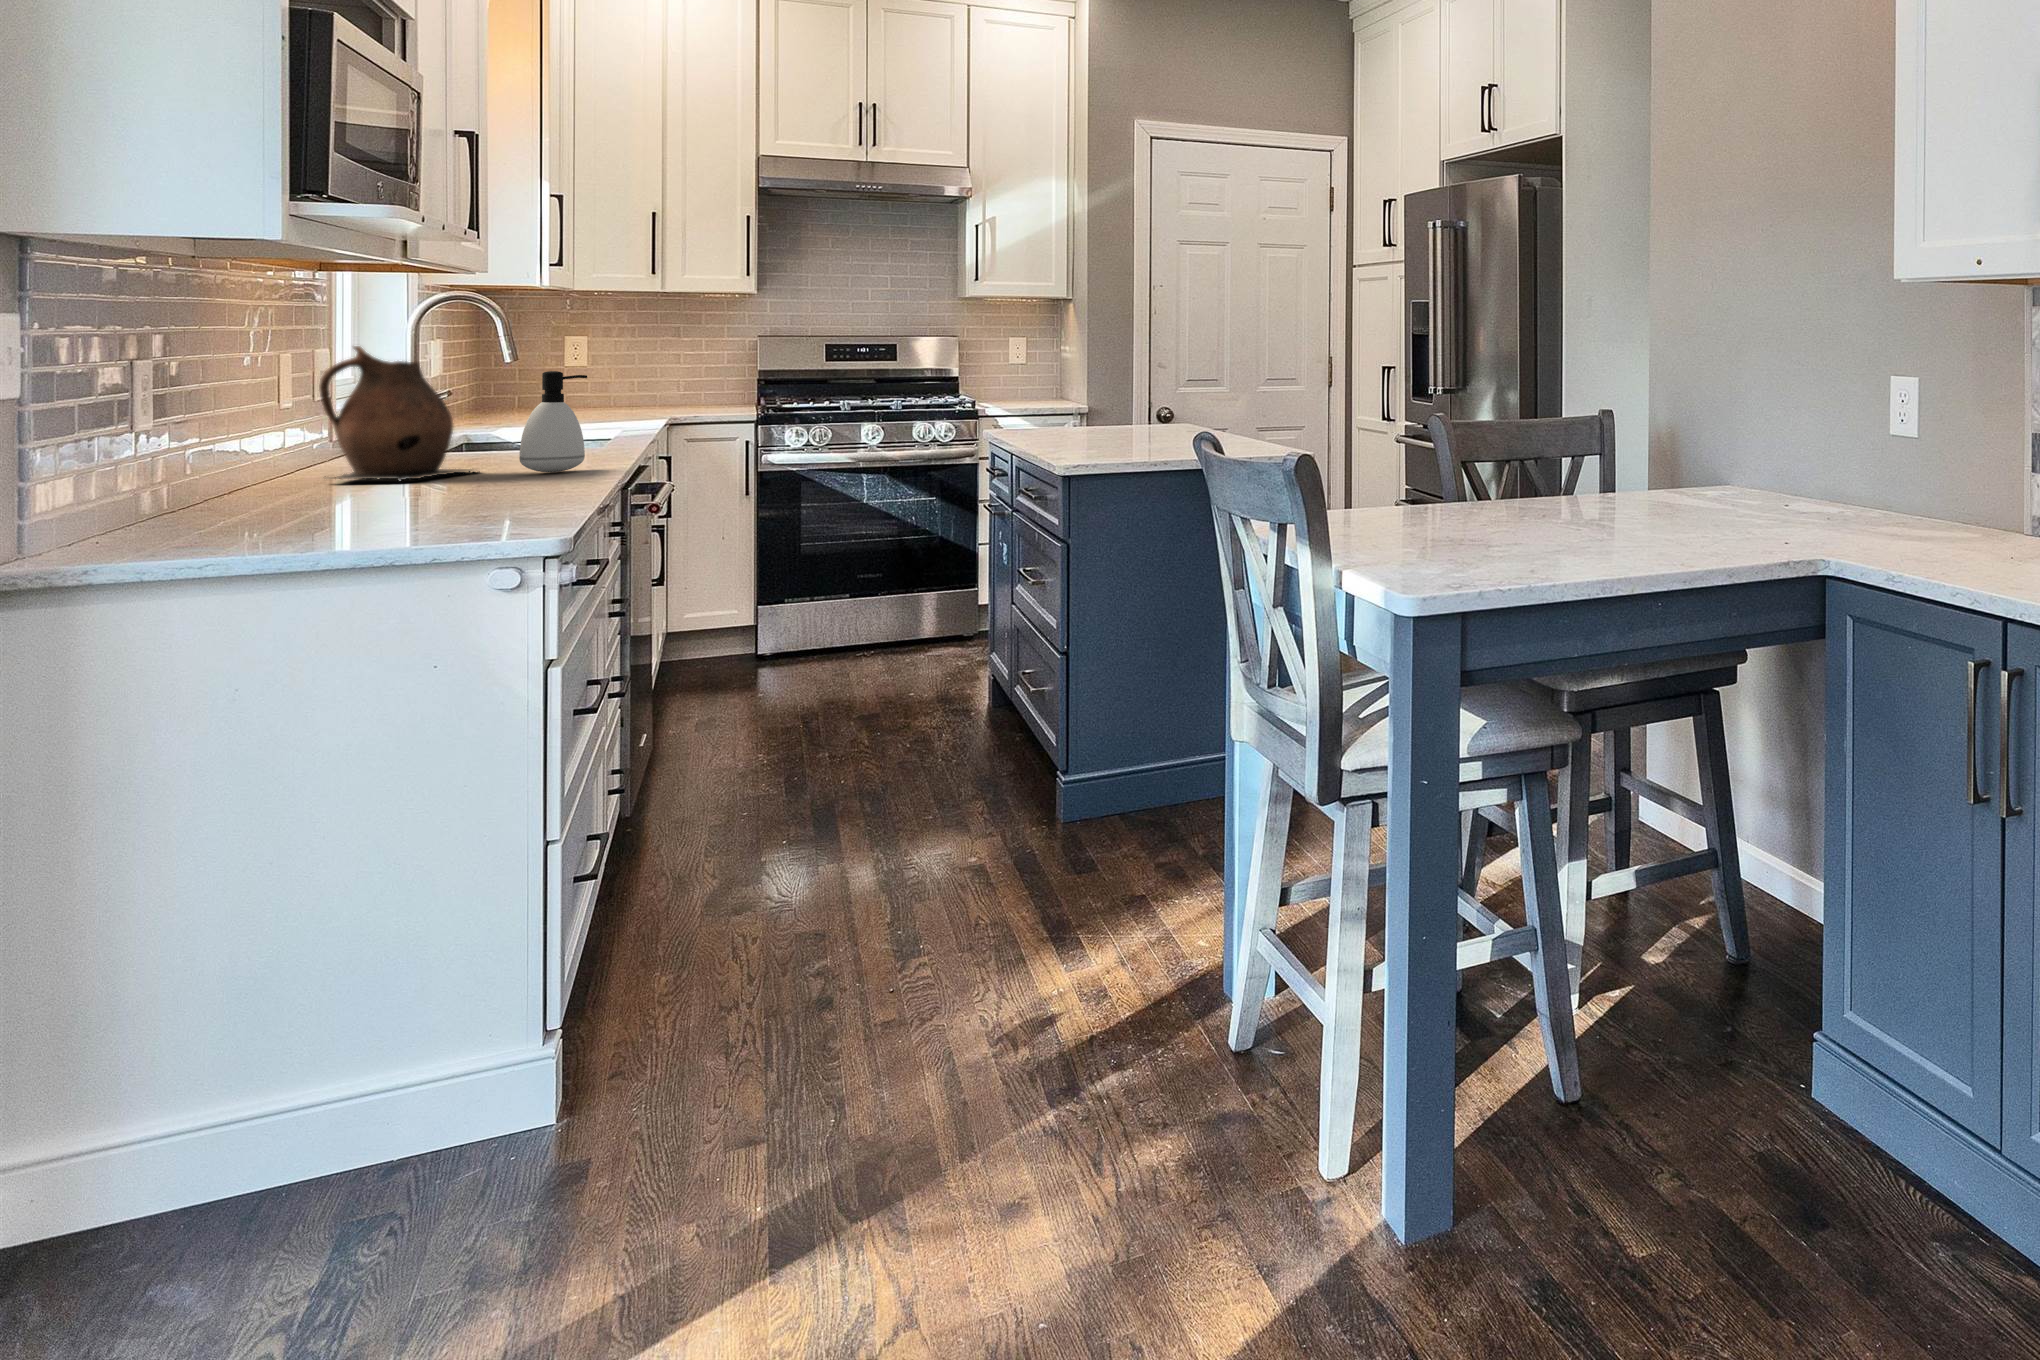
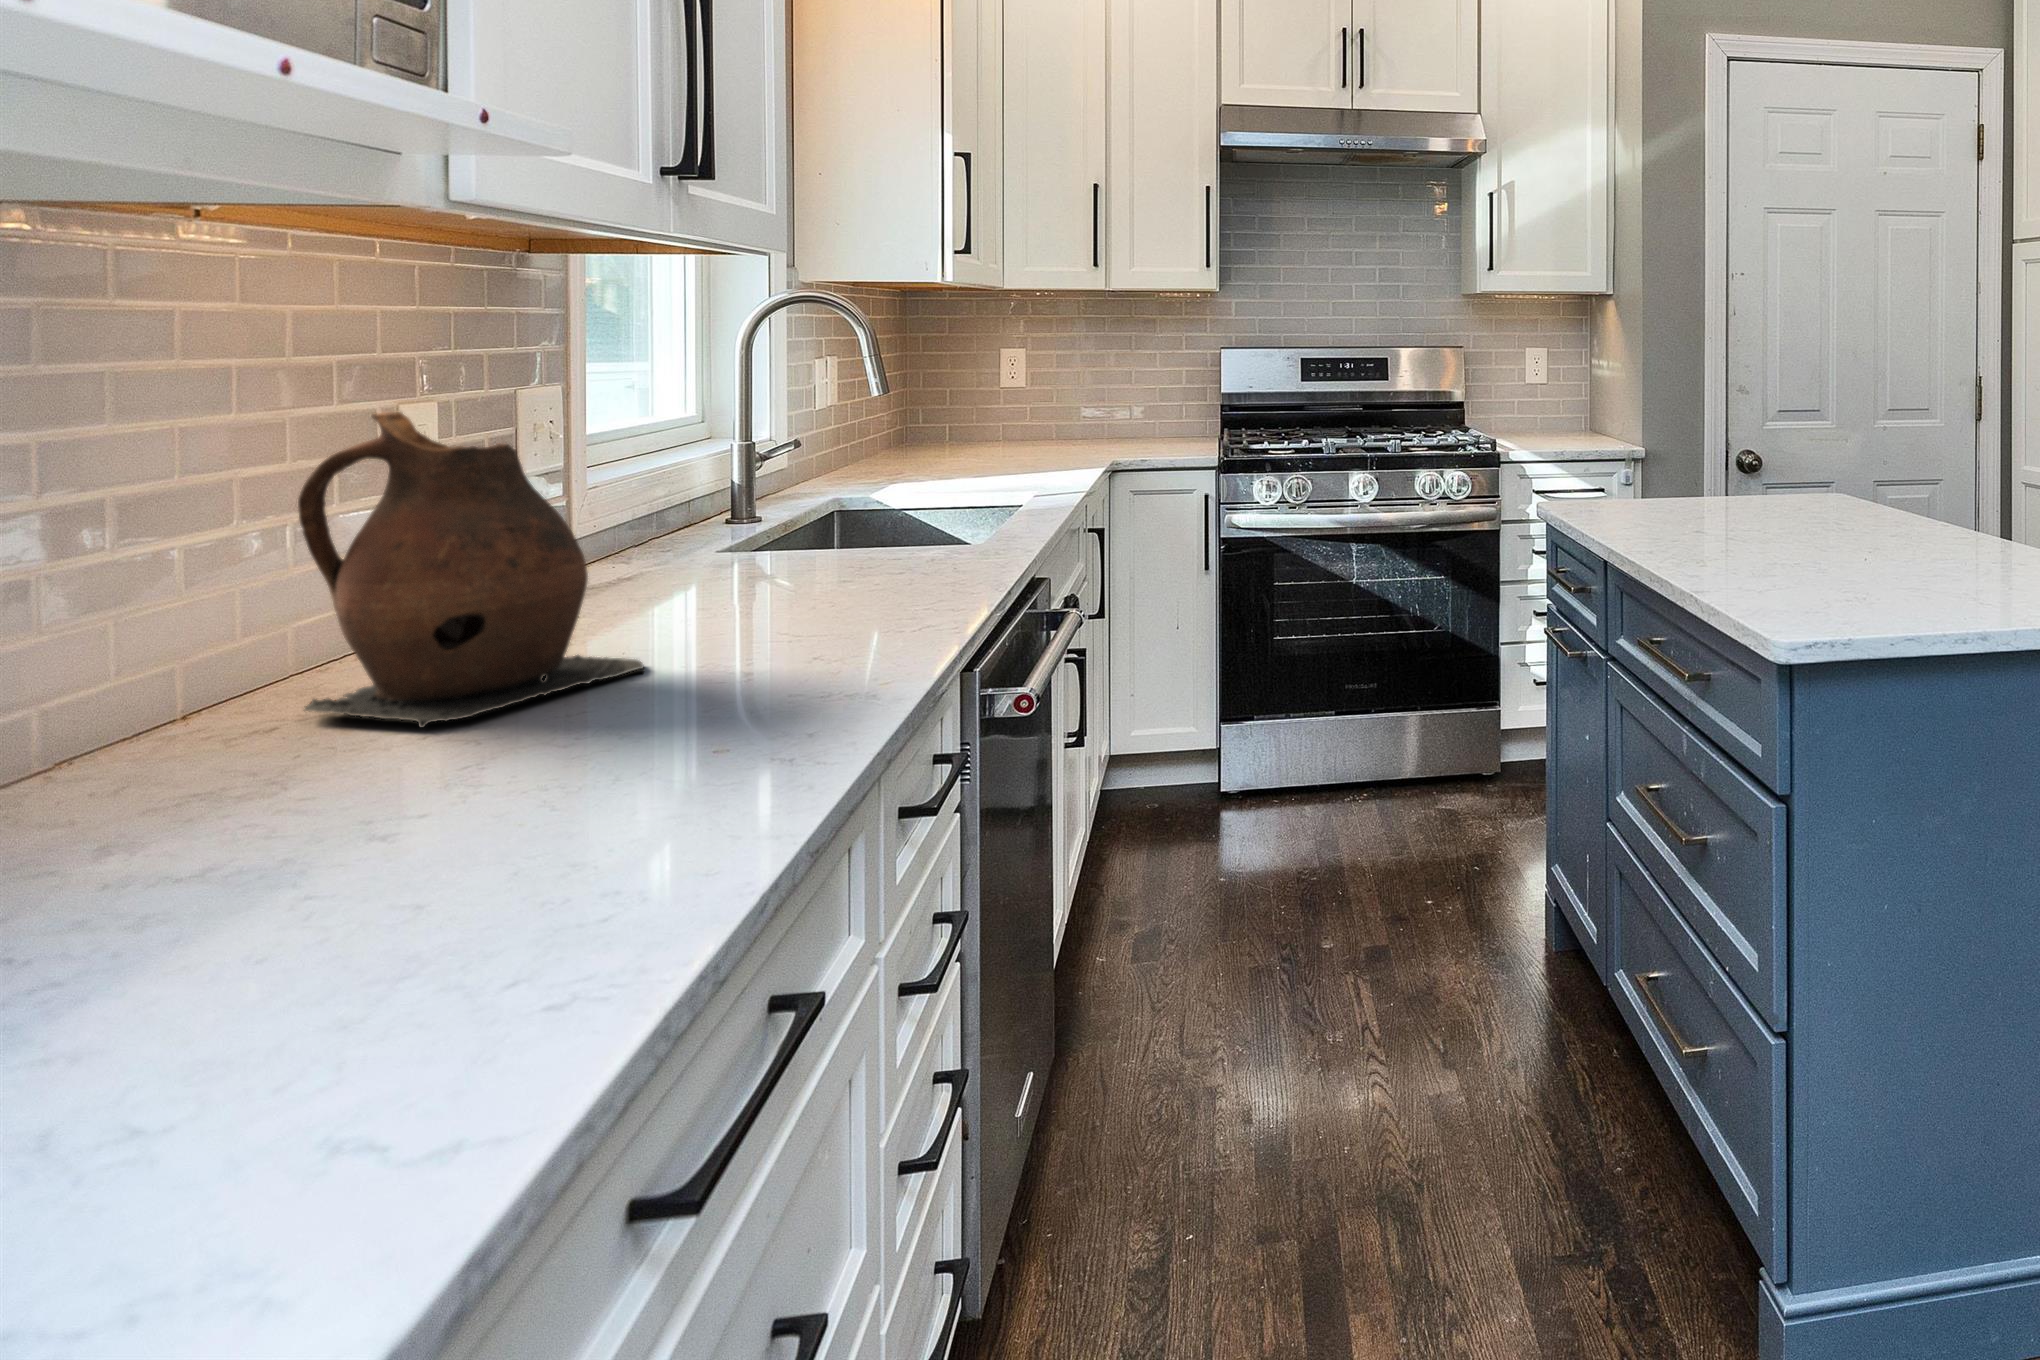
soap dispenser: present [519,371,587,472] -> none [691,465,830,689]

